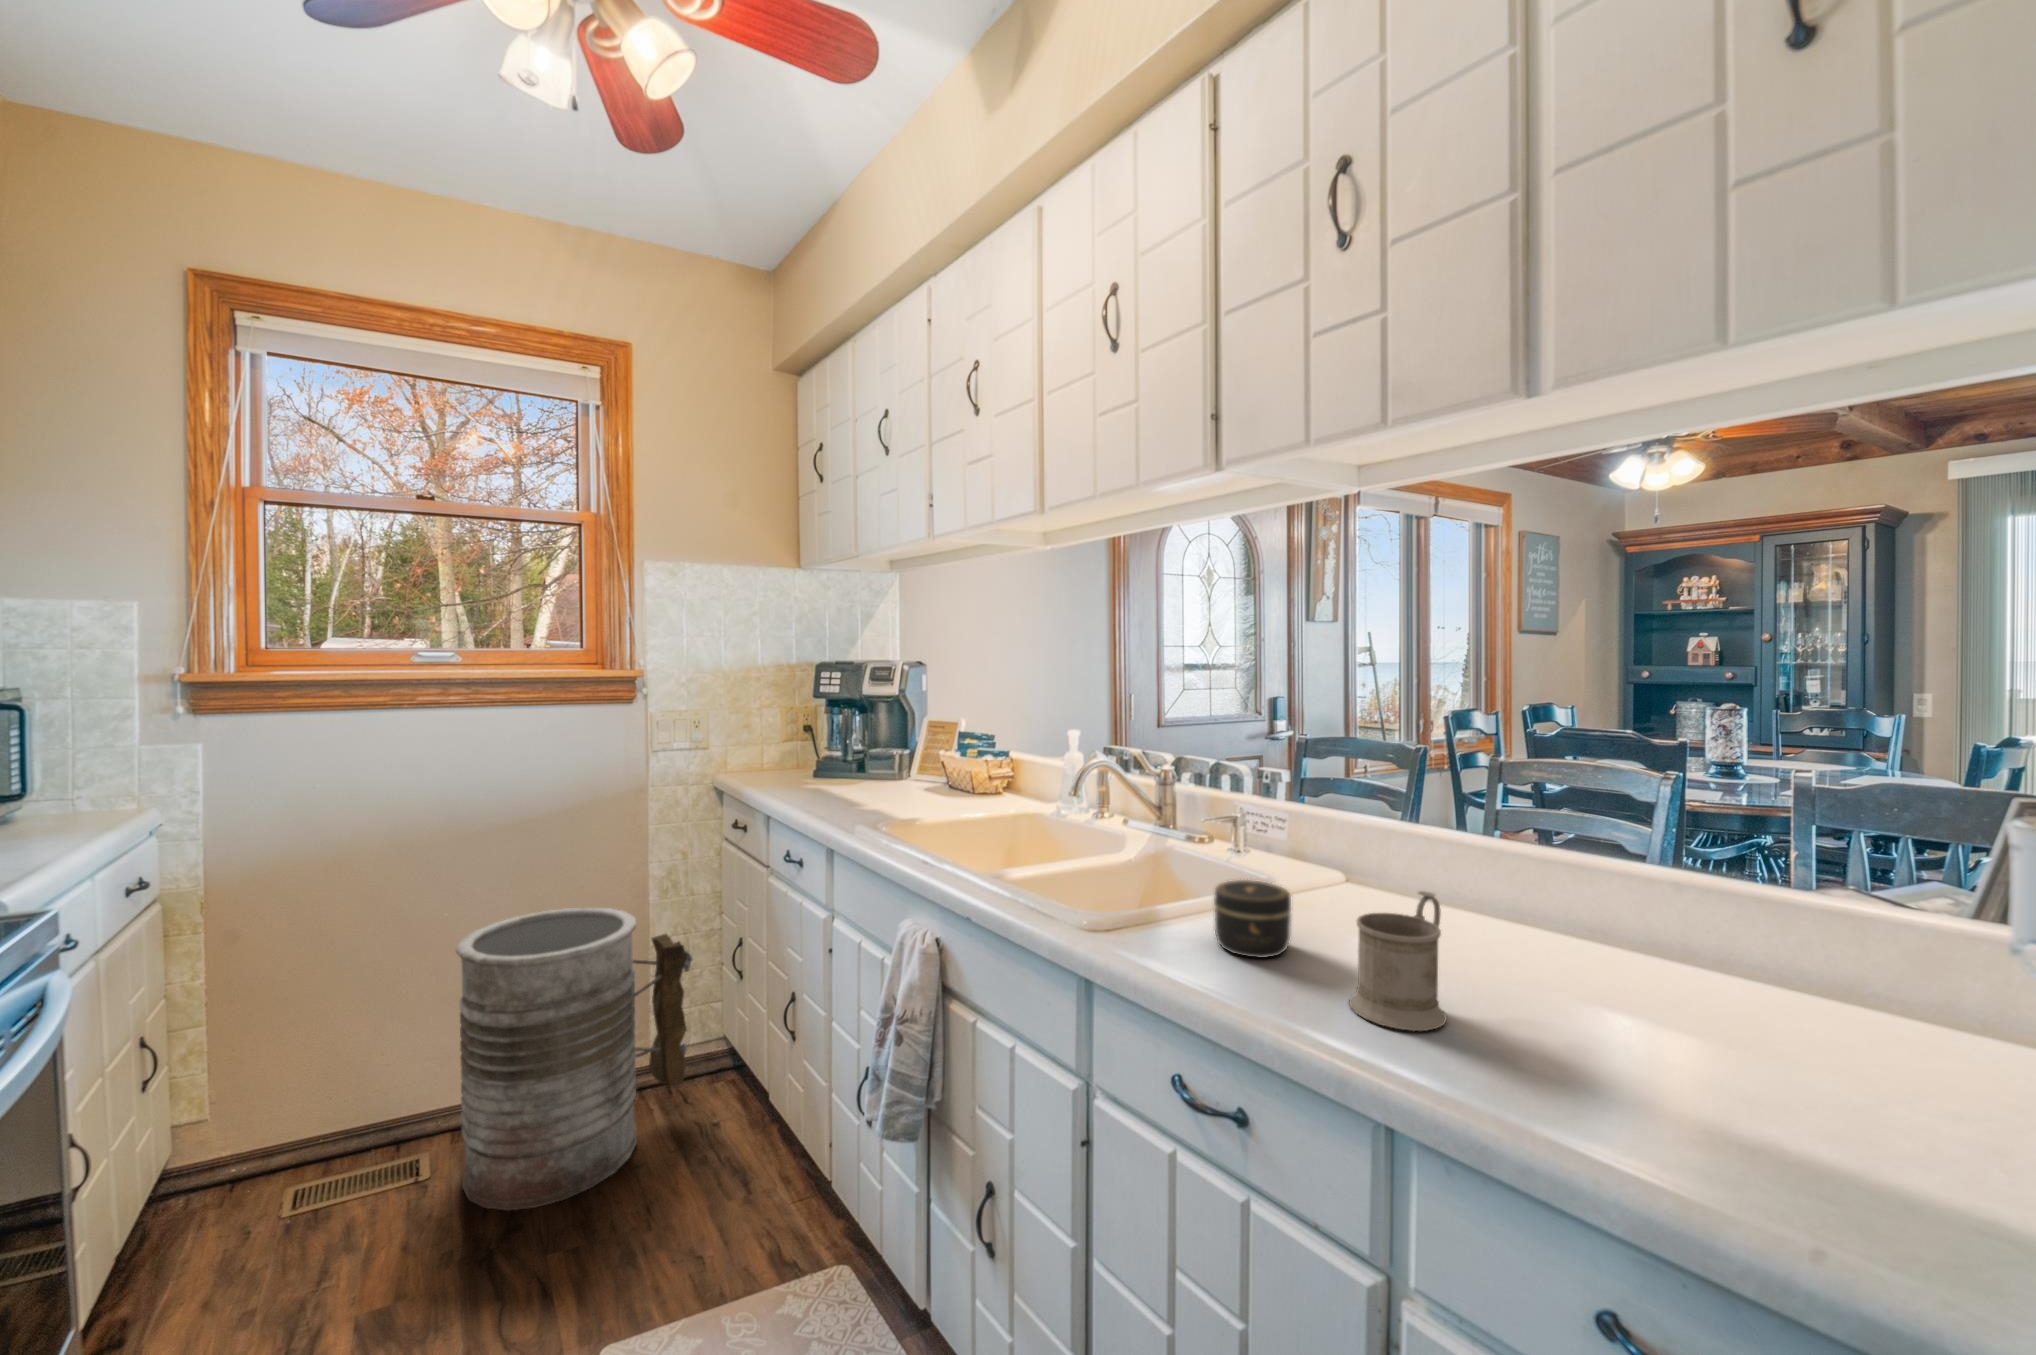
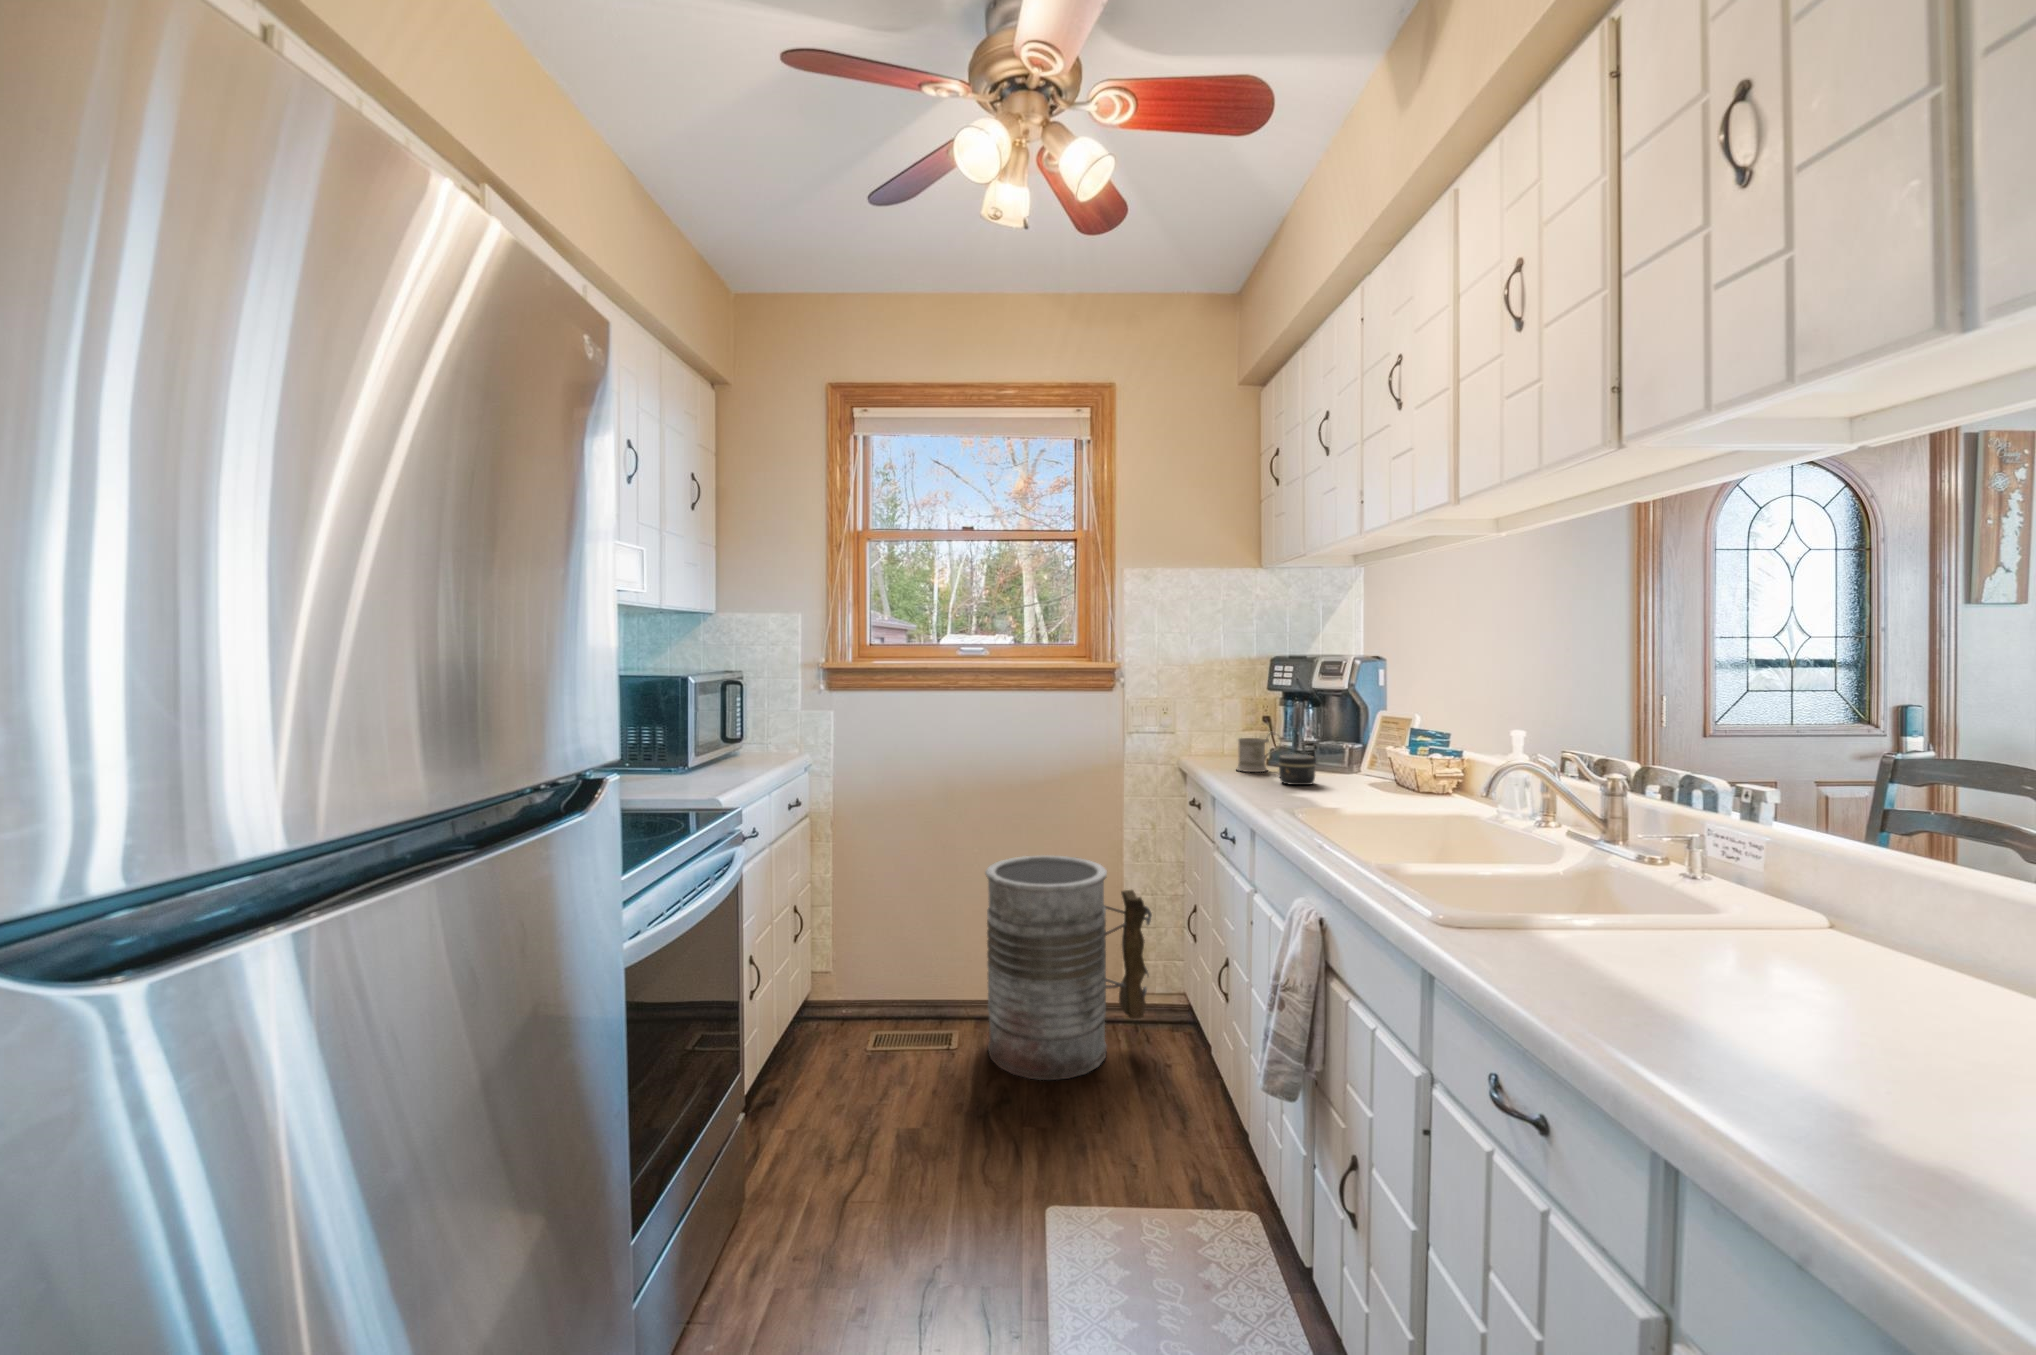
jar: present [1214,880,1291,958] -> present [1279,754,1316,785]
mug: present [1349,891,1447,1031] -> present [1237,732,1281,772]

